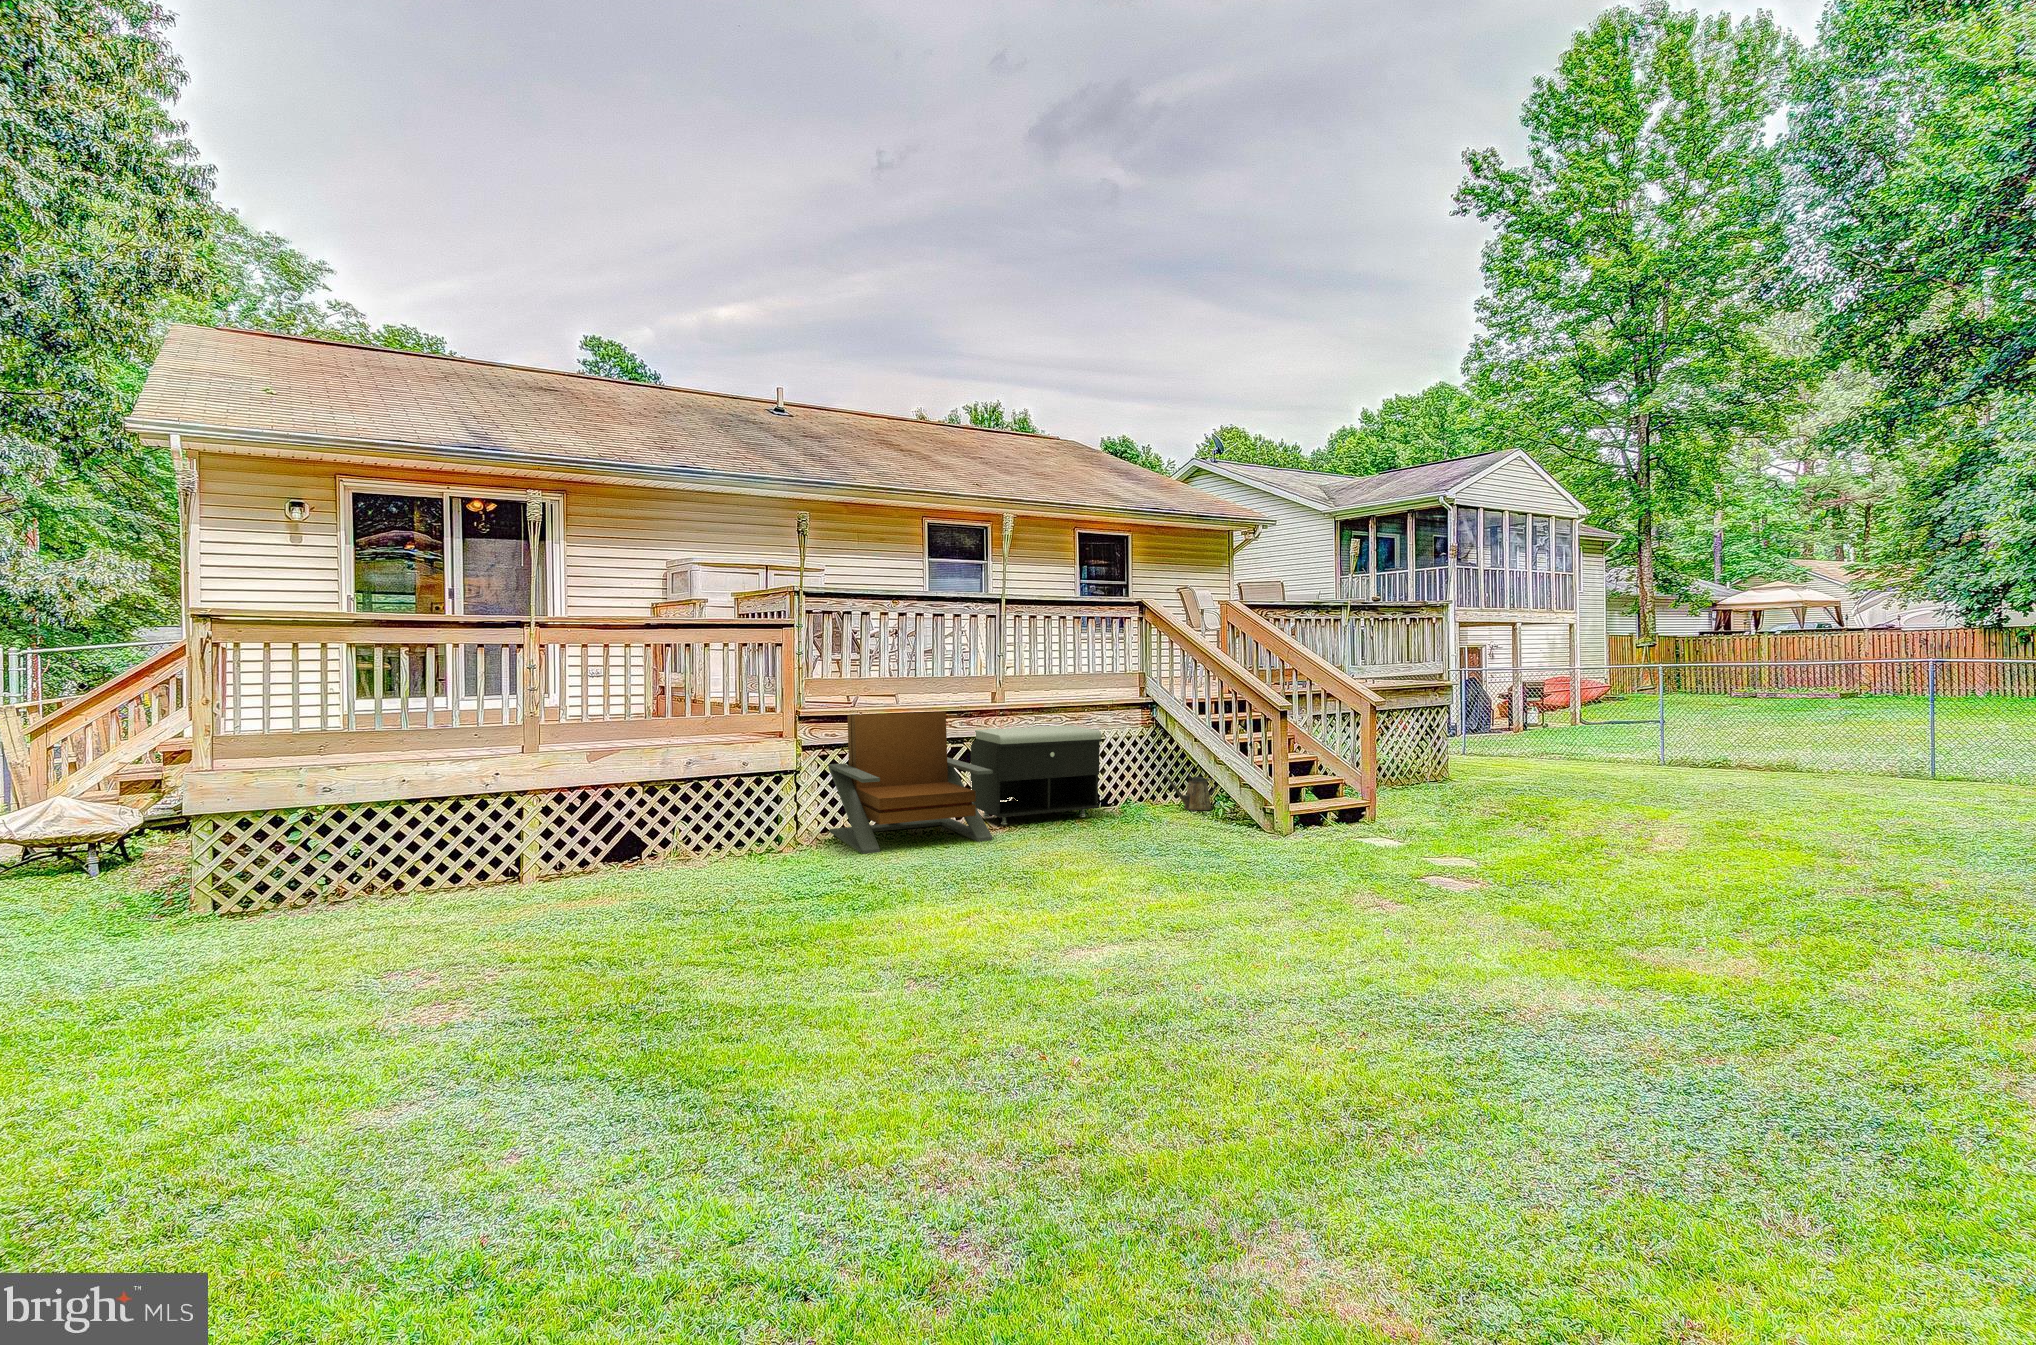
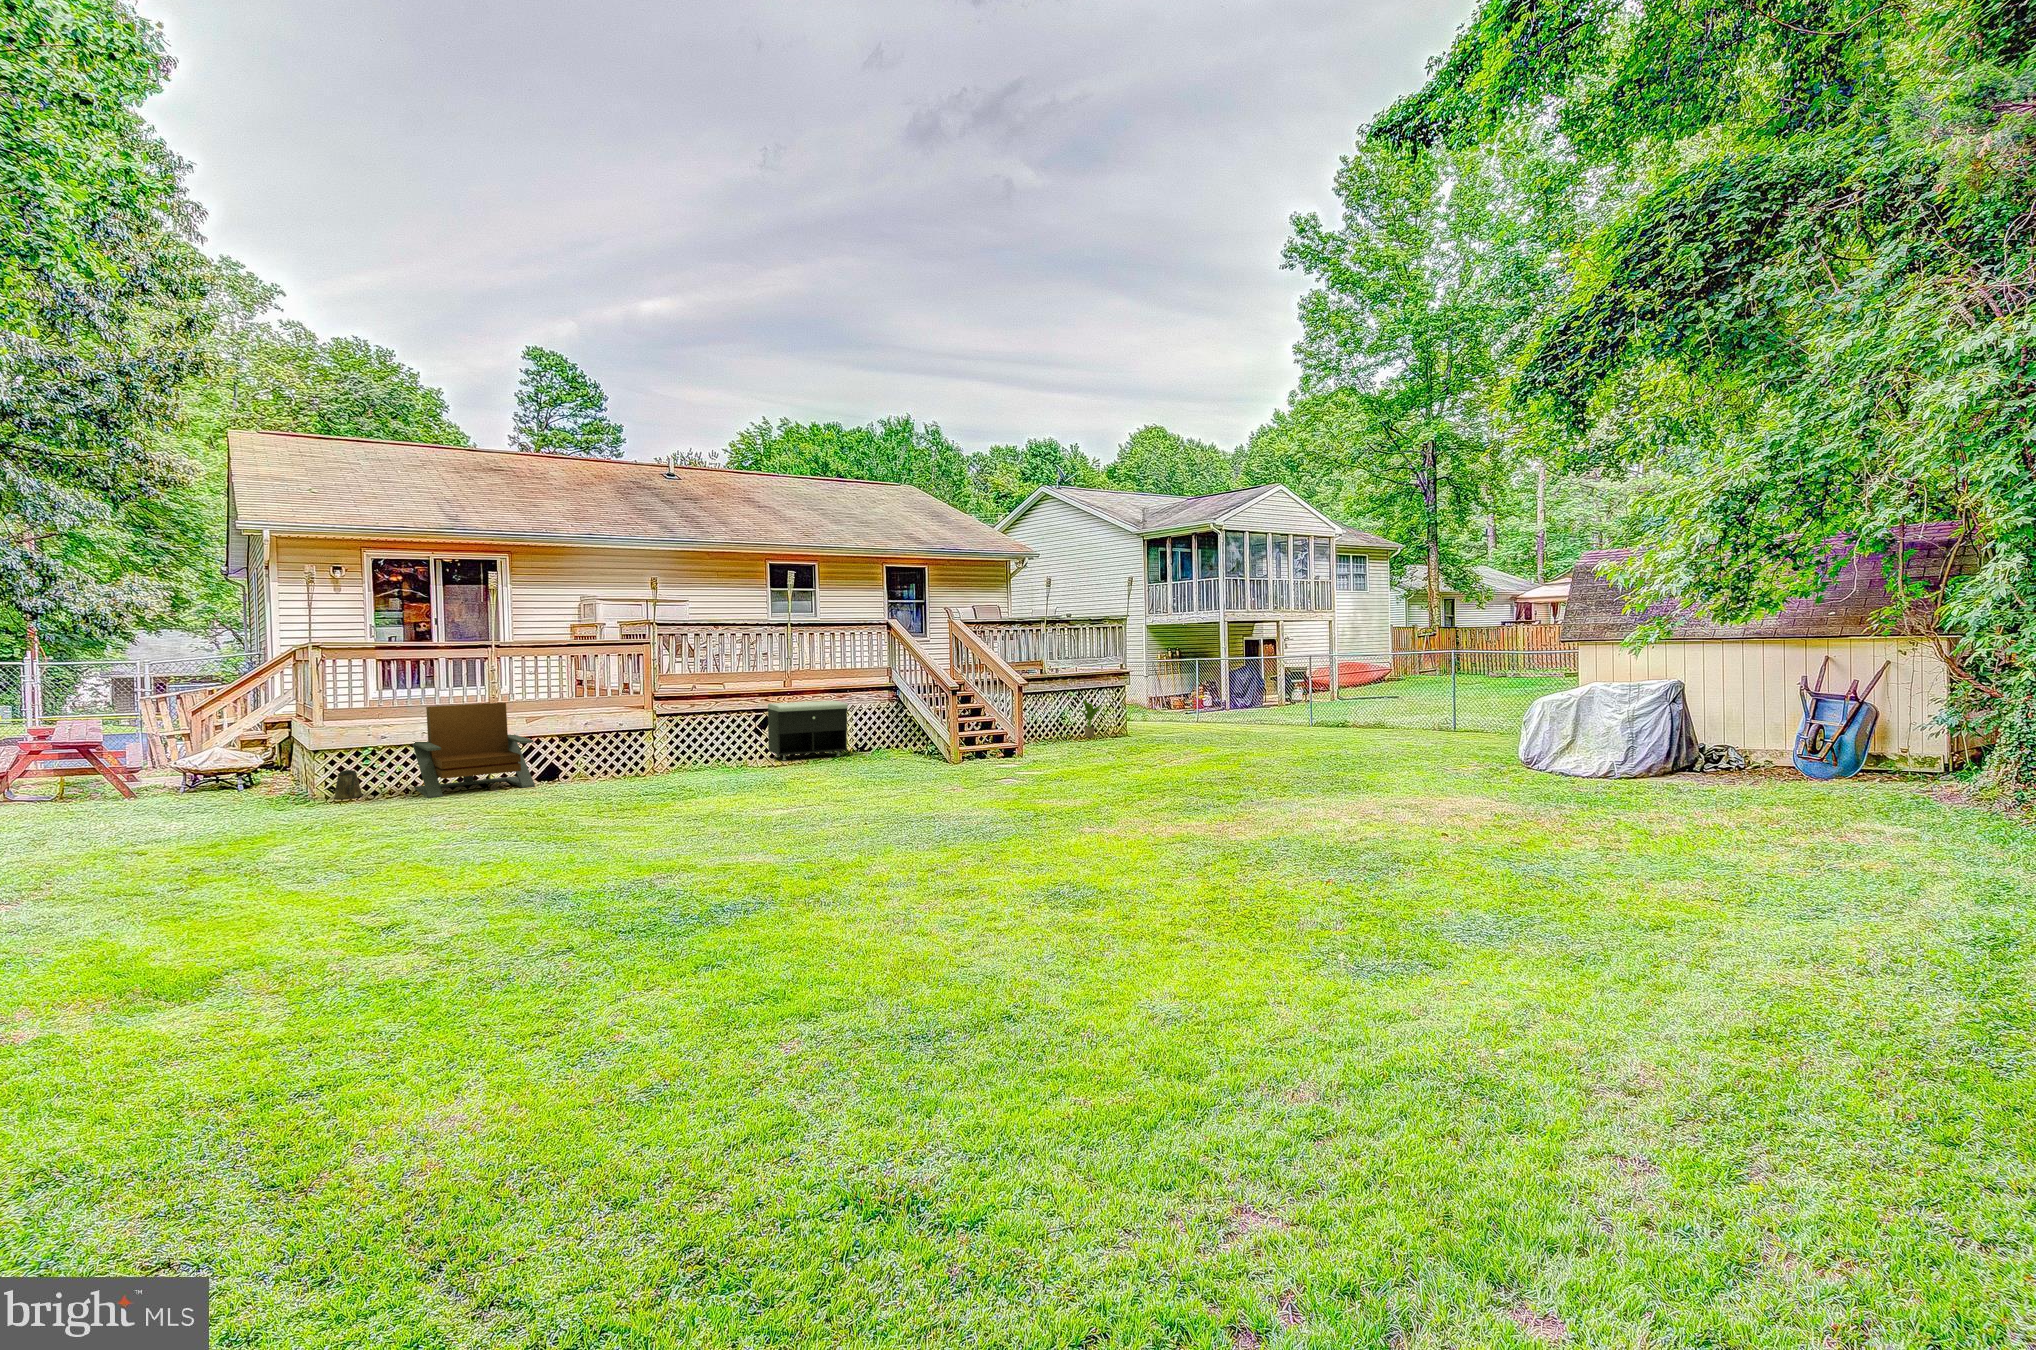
lounge chair: present [828,712,993,854] -> present [413,703,535,798]
potted plant: none [1397,727,1444,785] -> present [1079,700,1101,738]
watering can: present [1163,775,1216,810] -> present [334,770,362,799]

